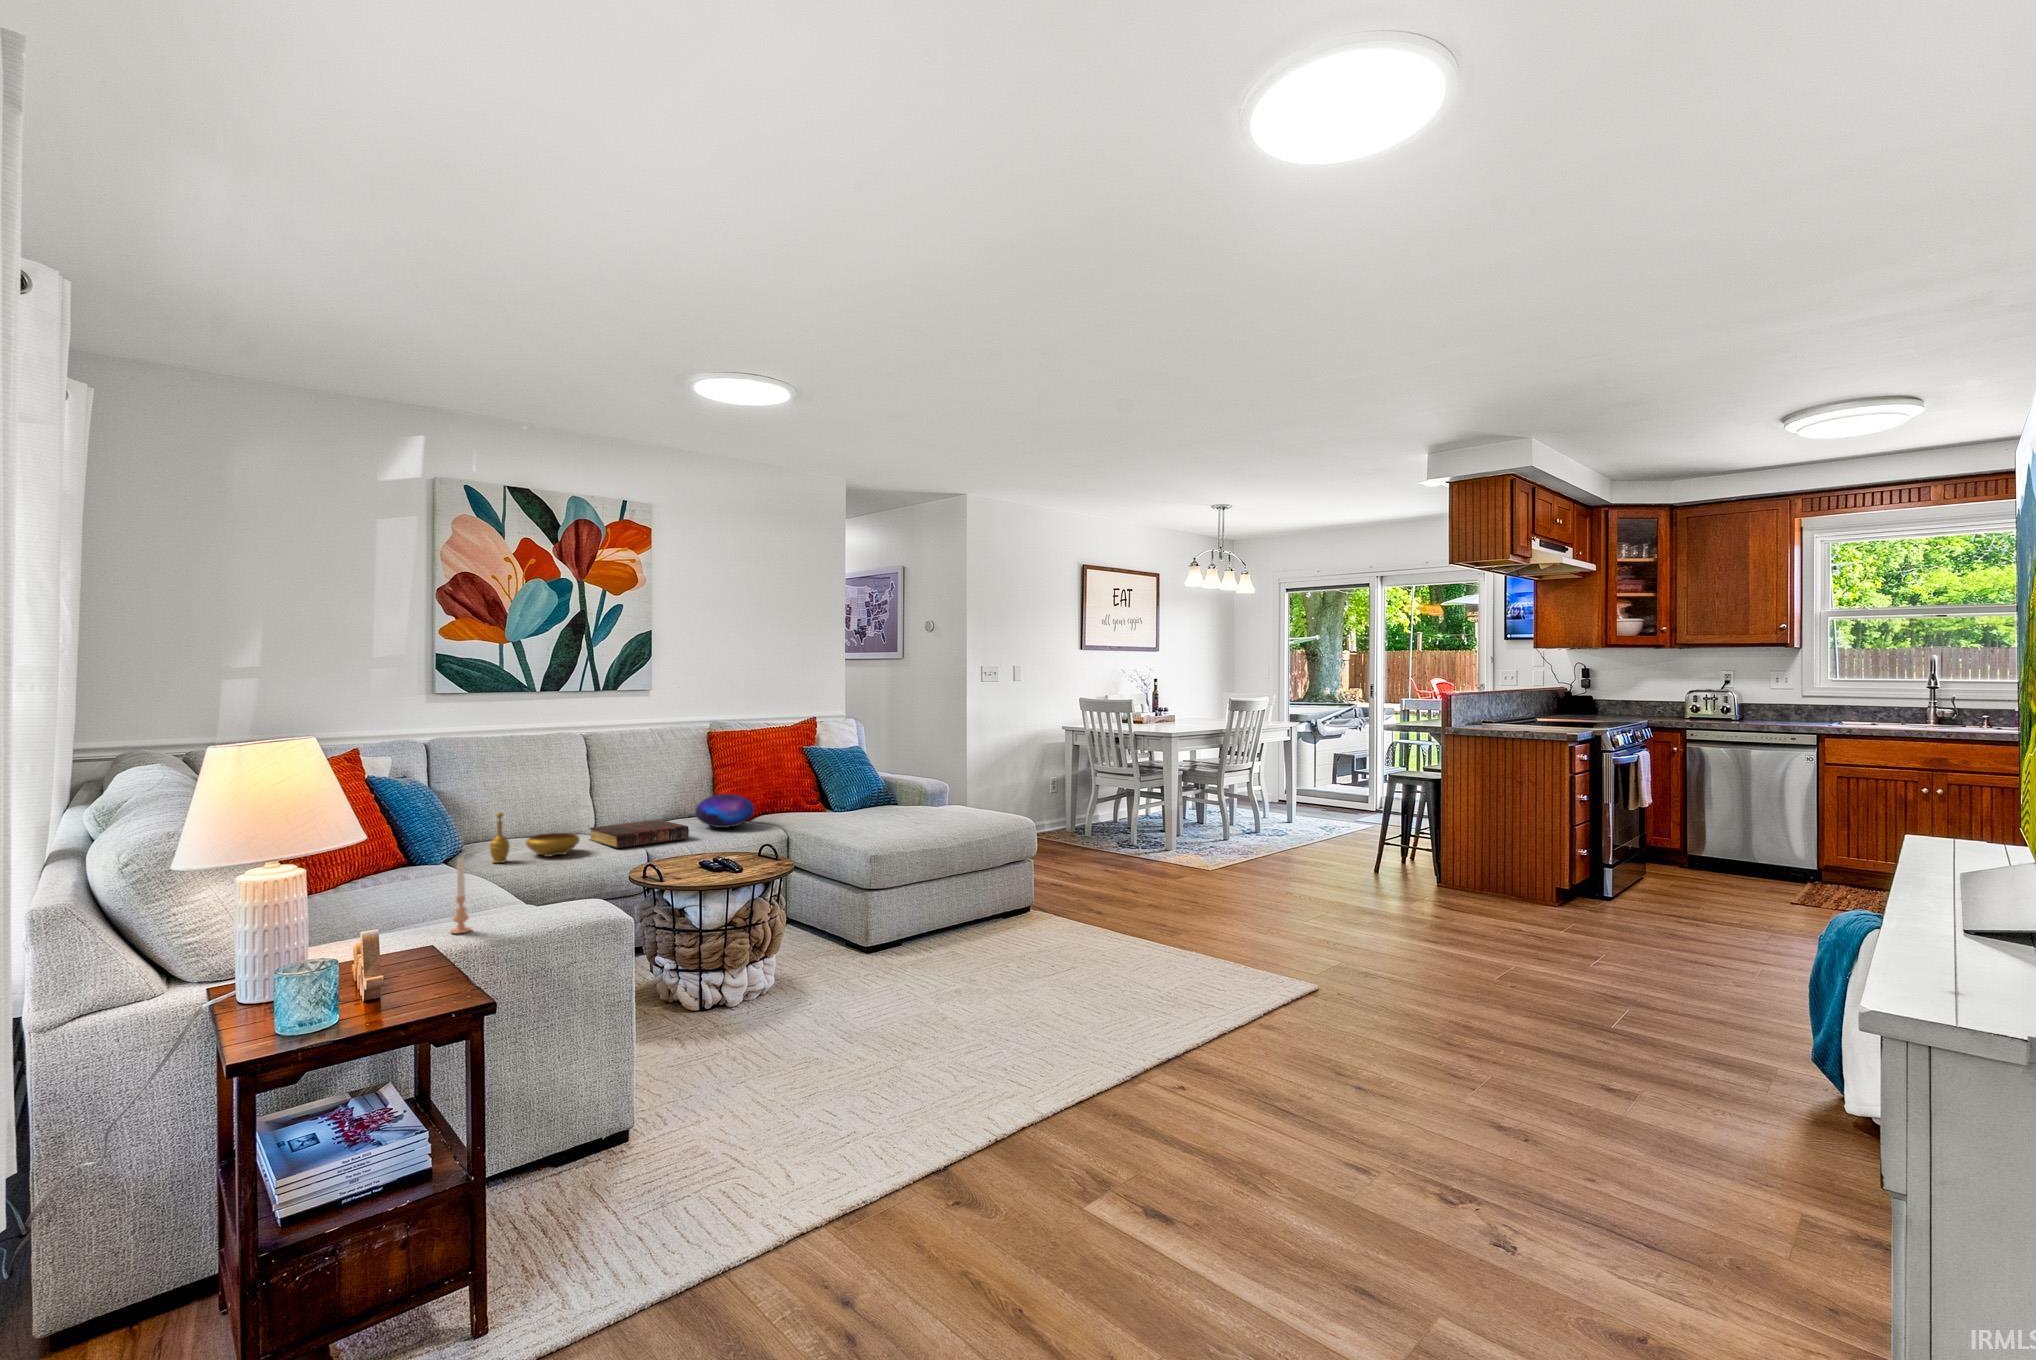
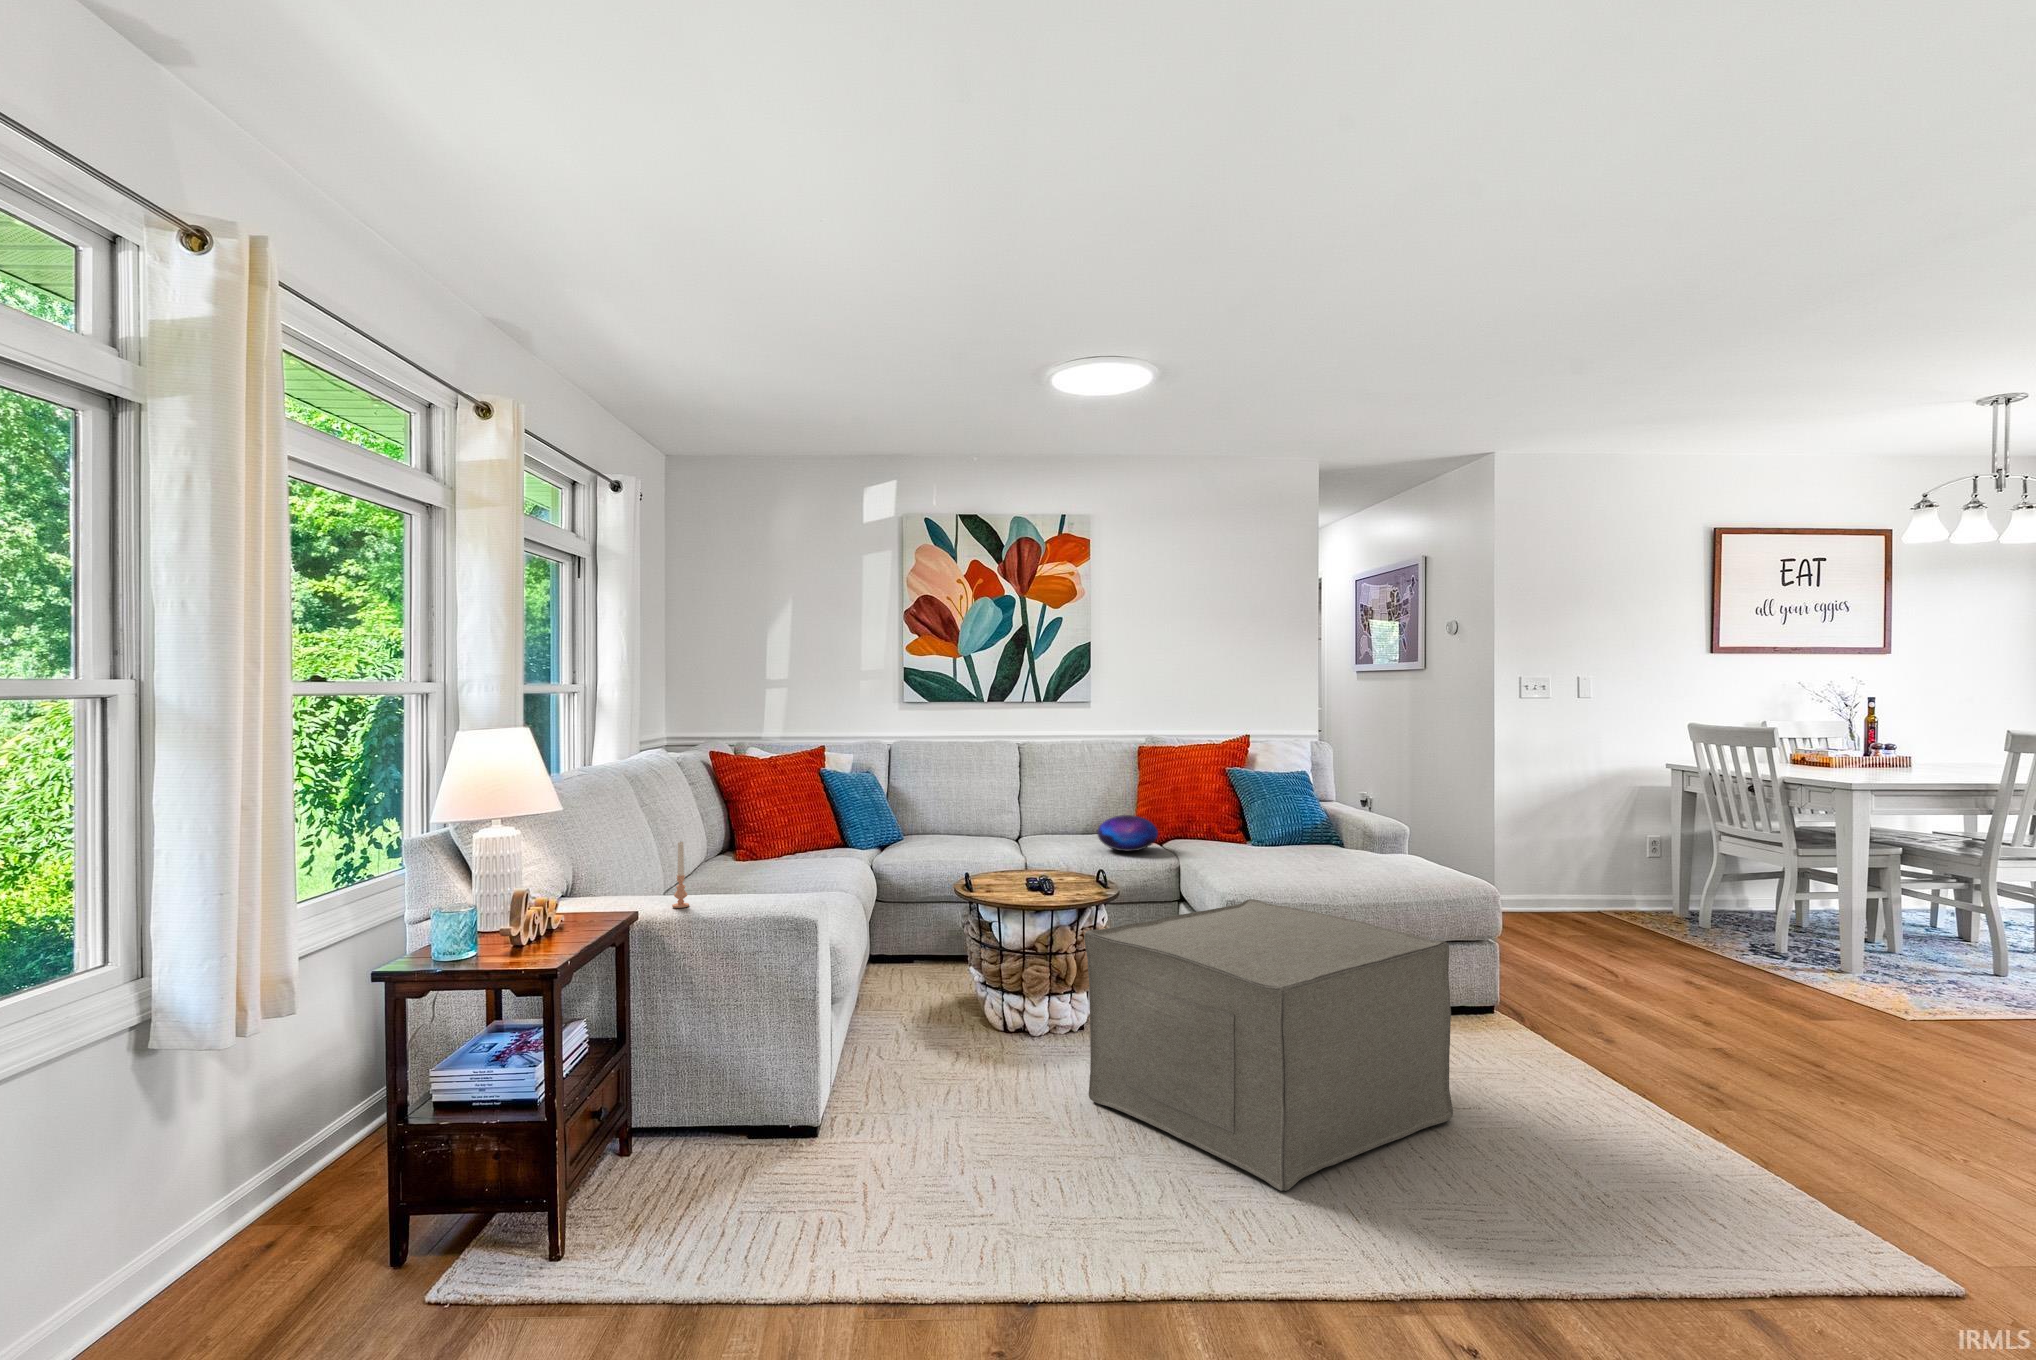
decorative bowl: present [490,812,580,863] -> none [885,814,966,861]
book: present [589,819,689,848] -> none [991,836,1074,860]
ottoman: none [838,853,1094,1066] -> present [1084,899,1453,1191]

